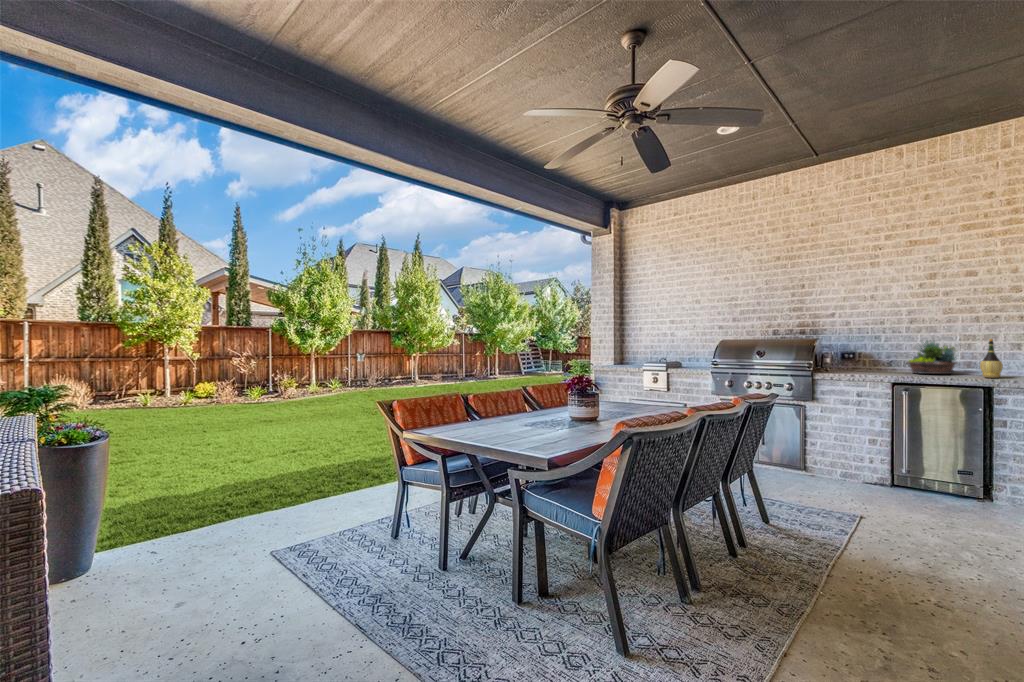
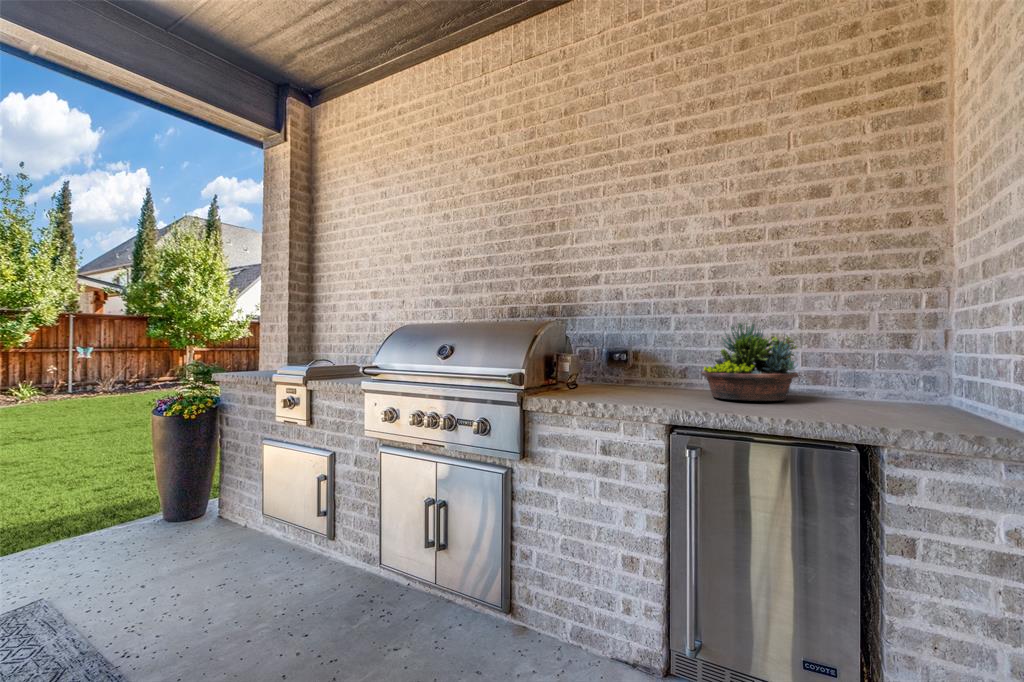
wine bottle: present [980,339,1003,378] -> none [847,314,898,413]

